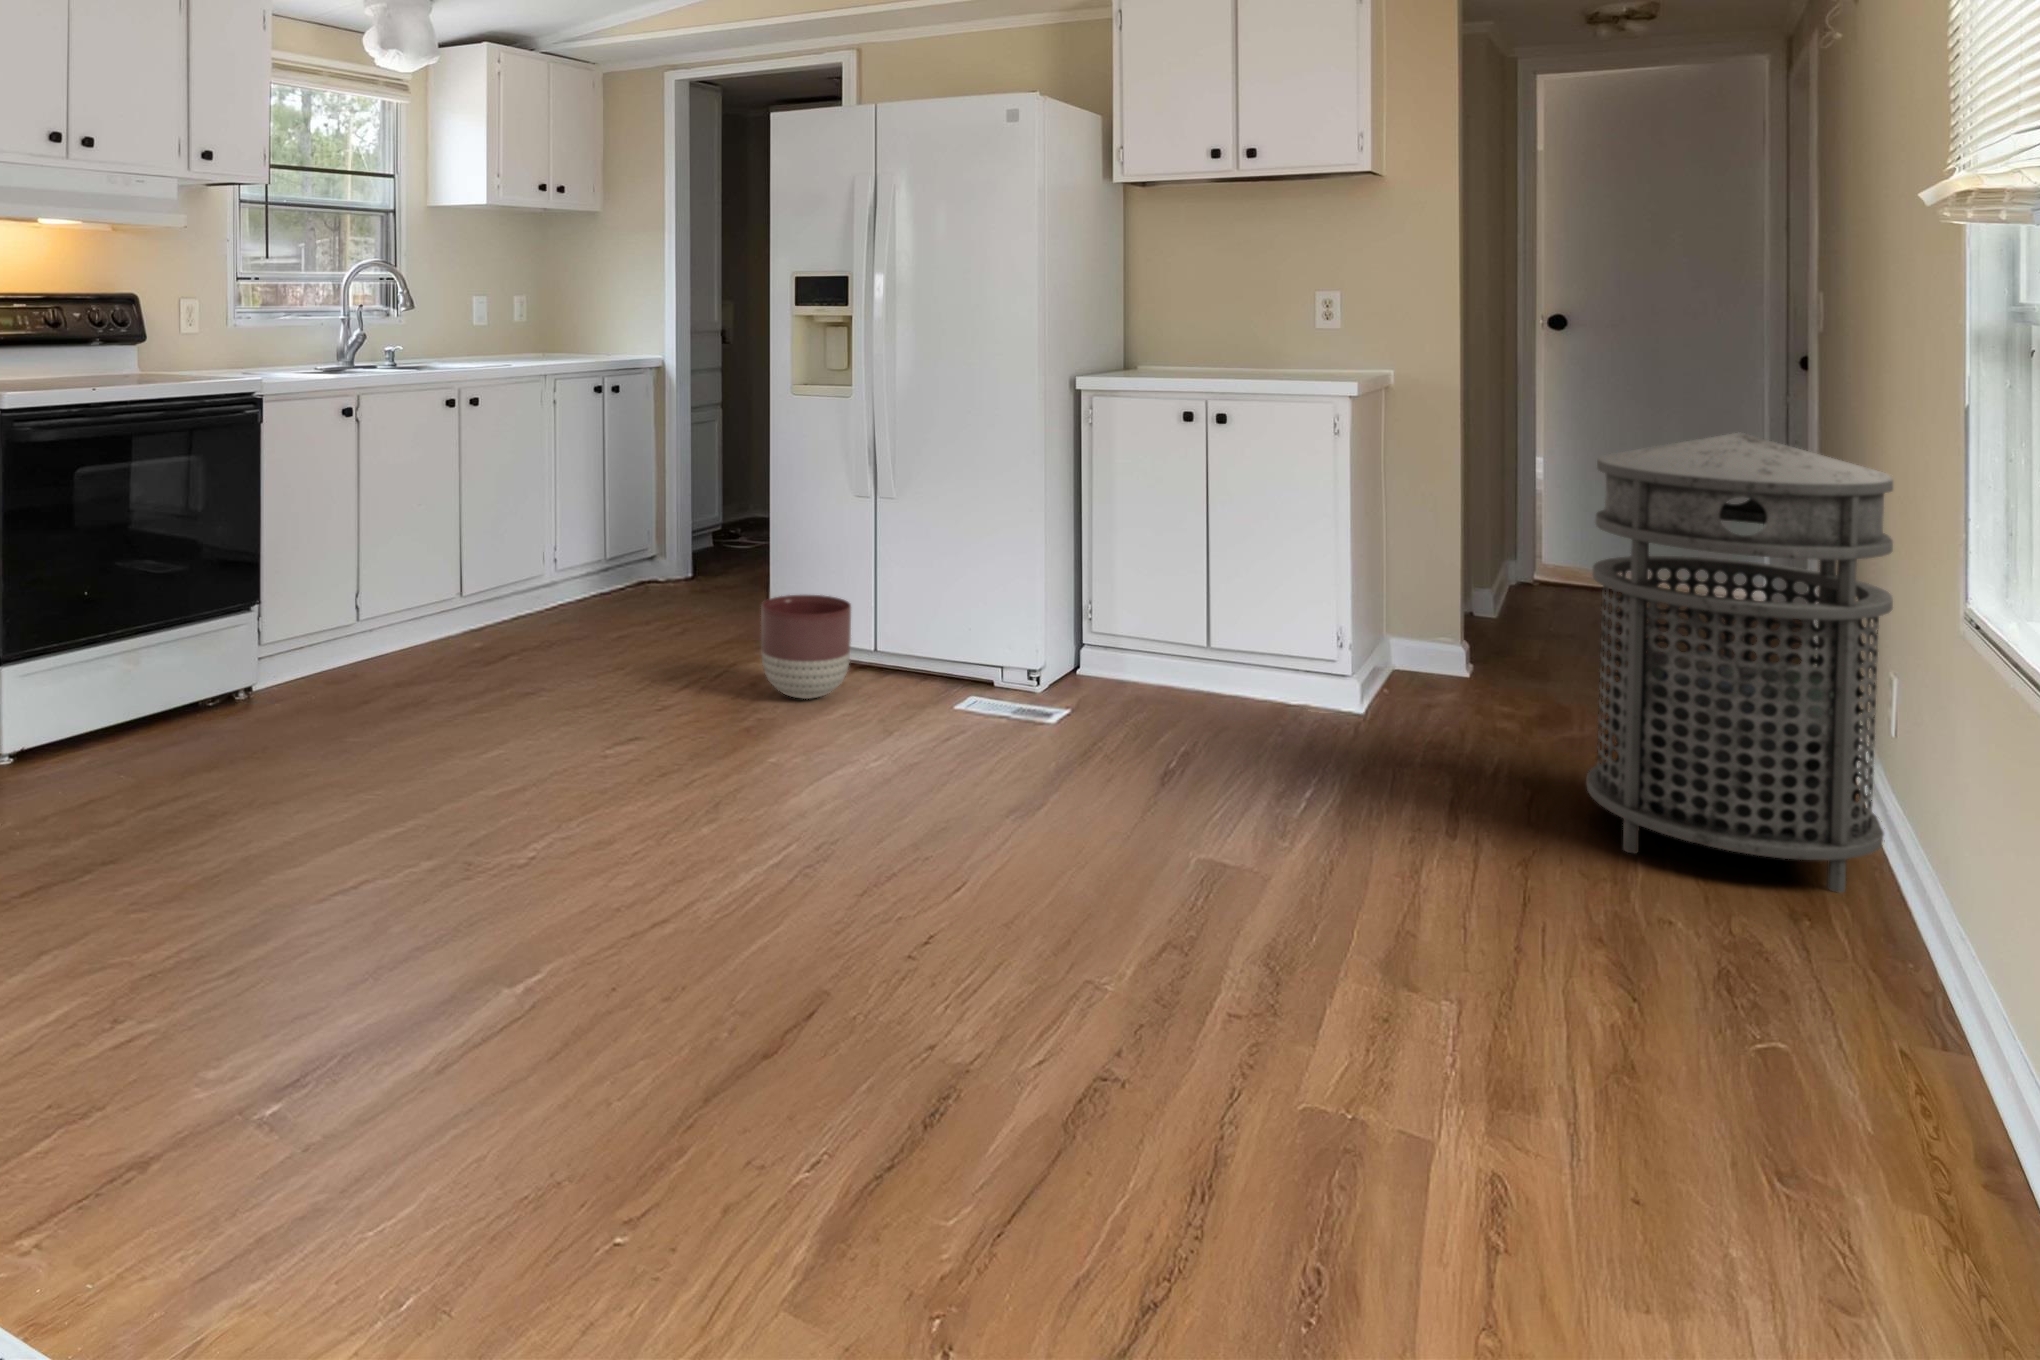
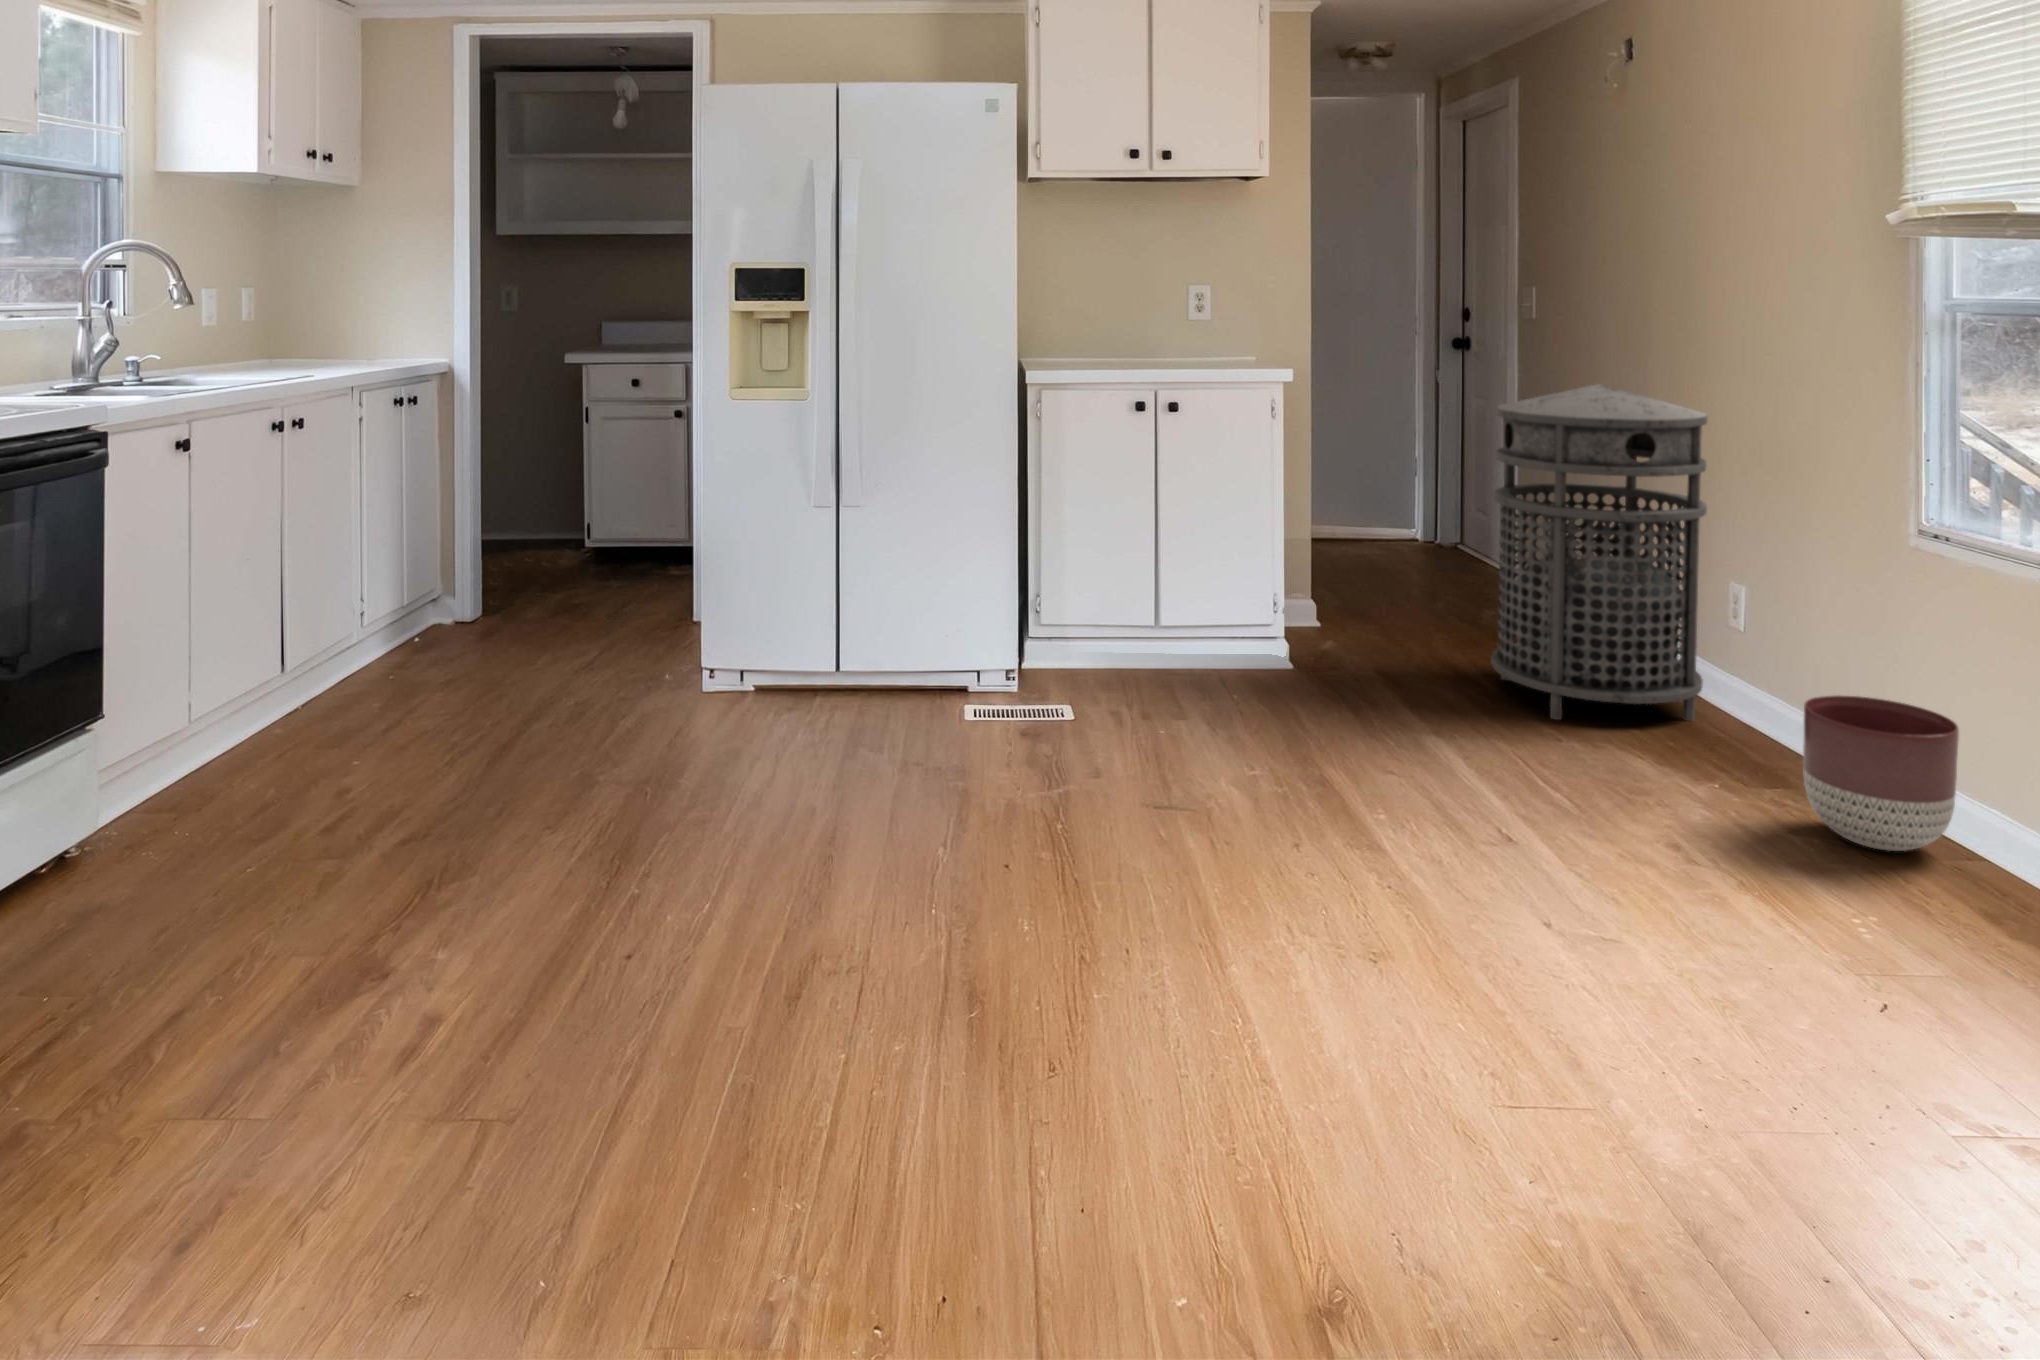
planter: present [761,595,851,699] -> present [1803,695,1959,851]

